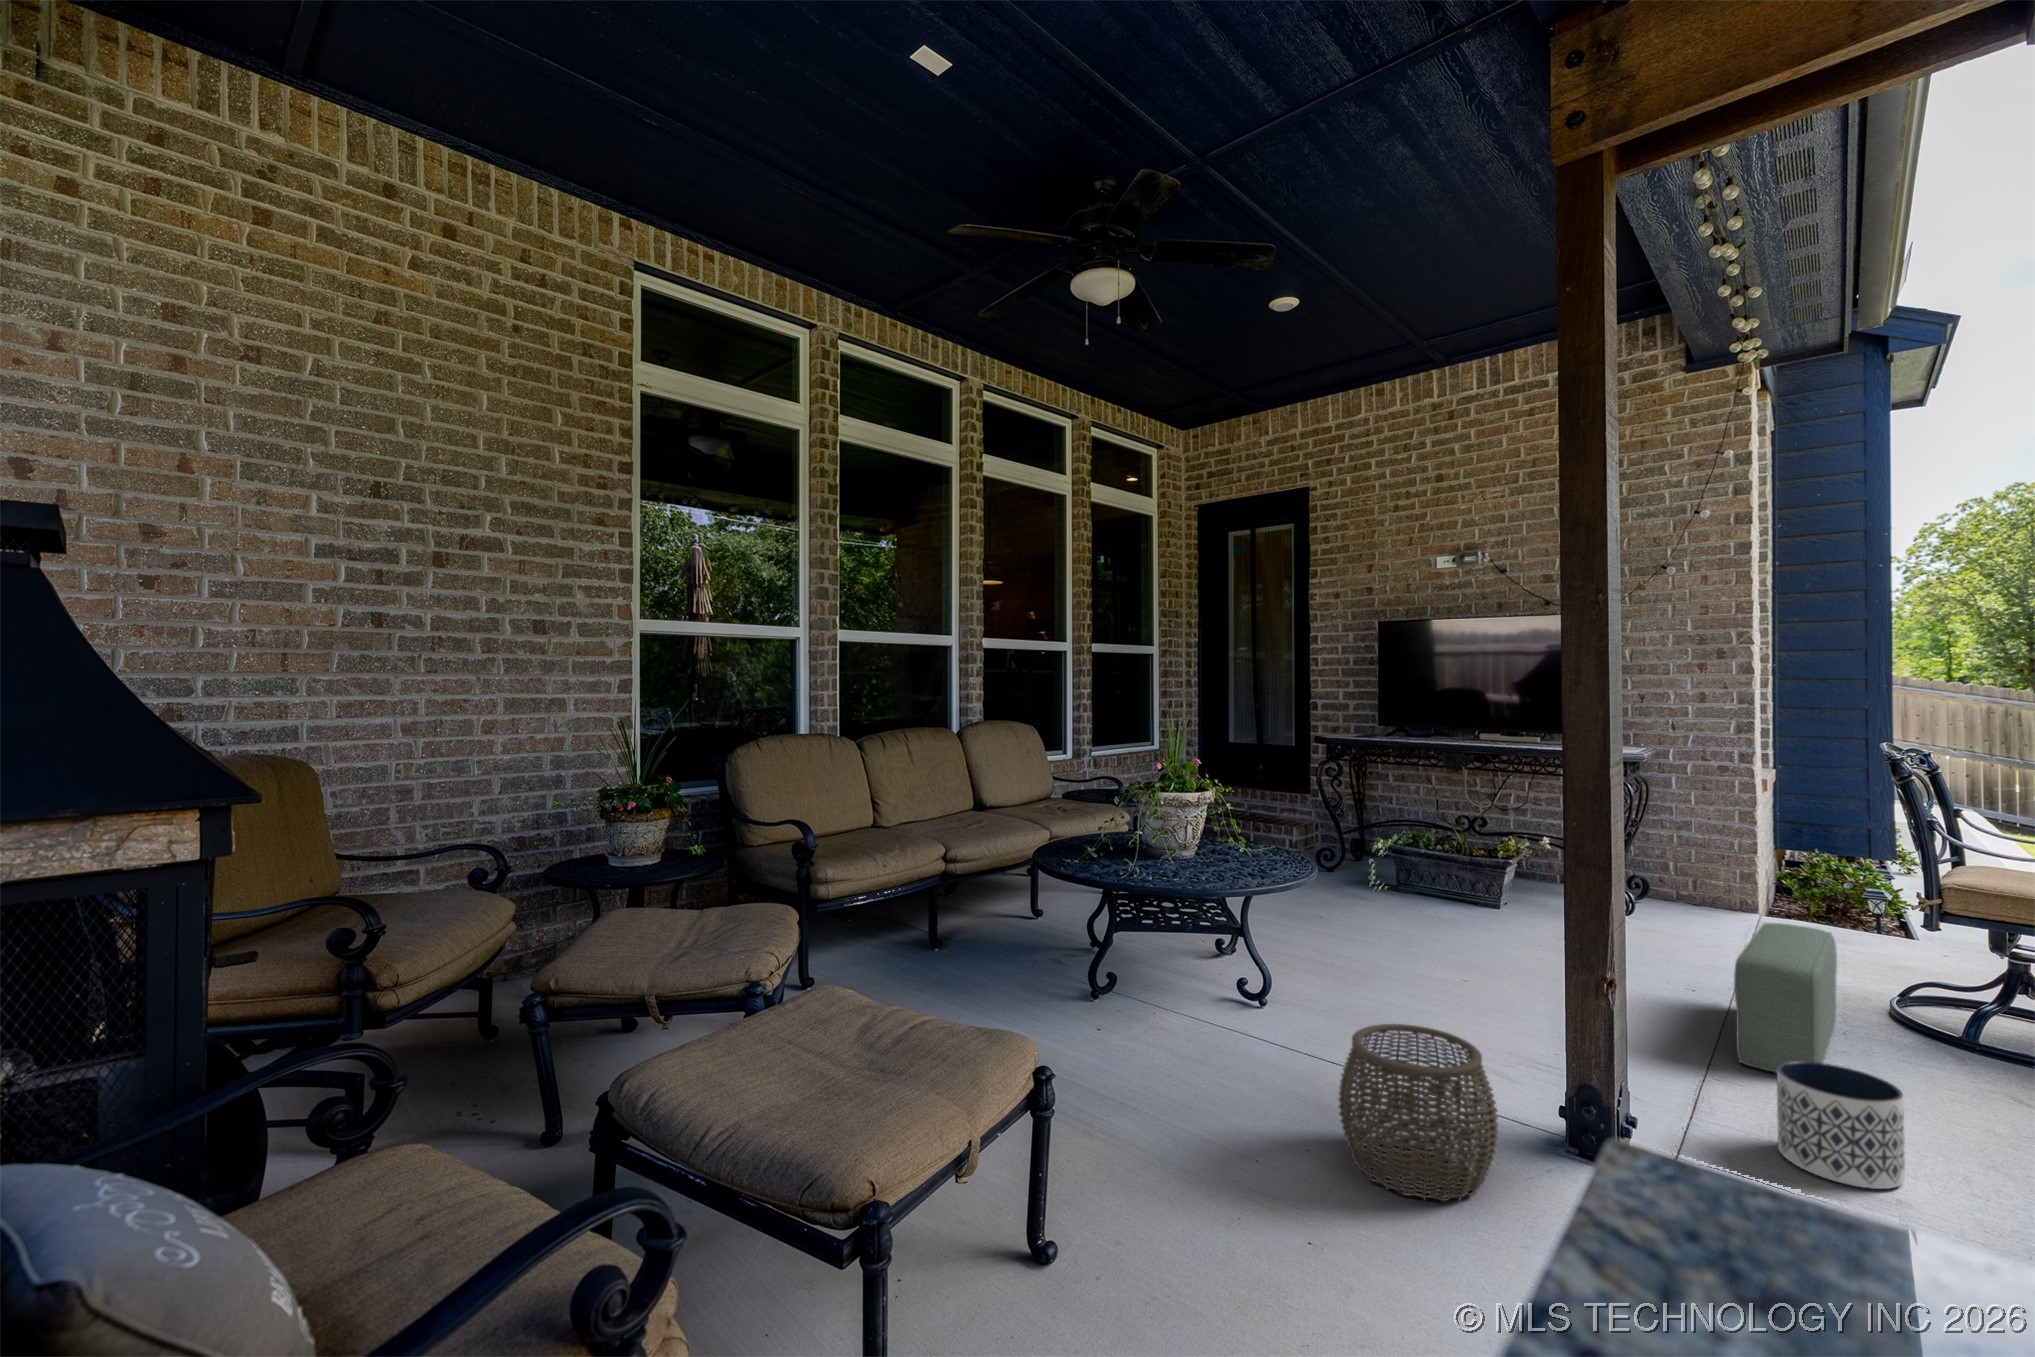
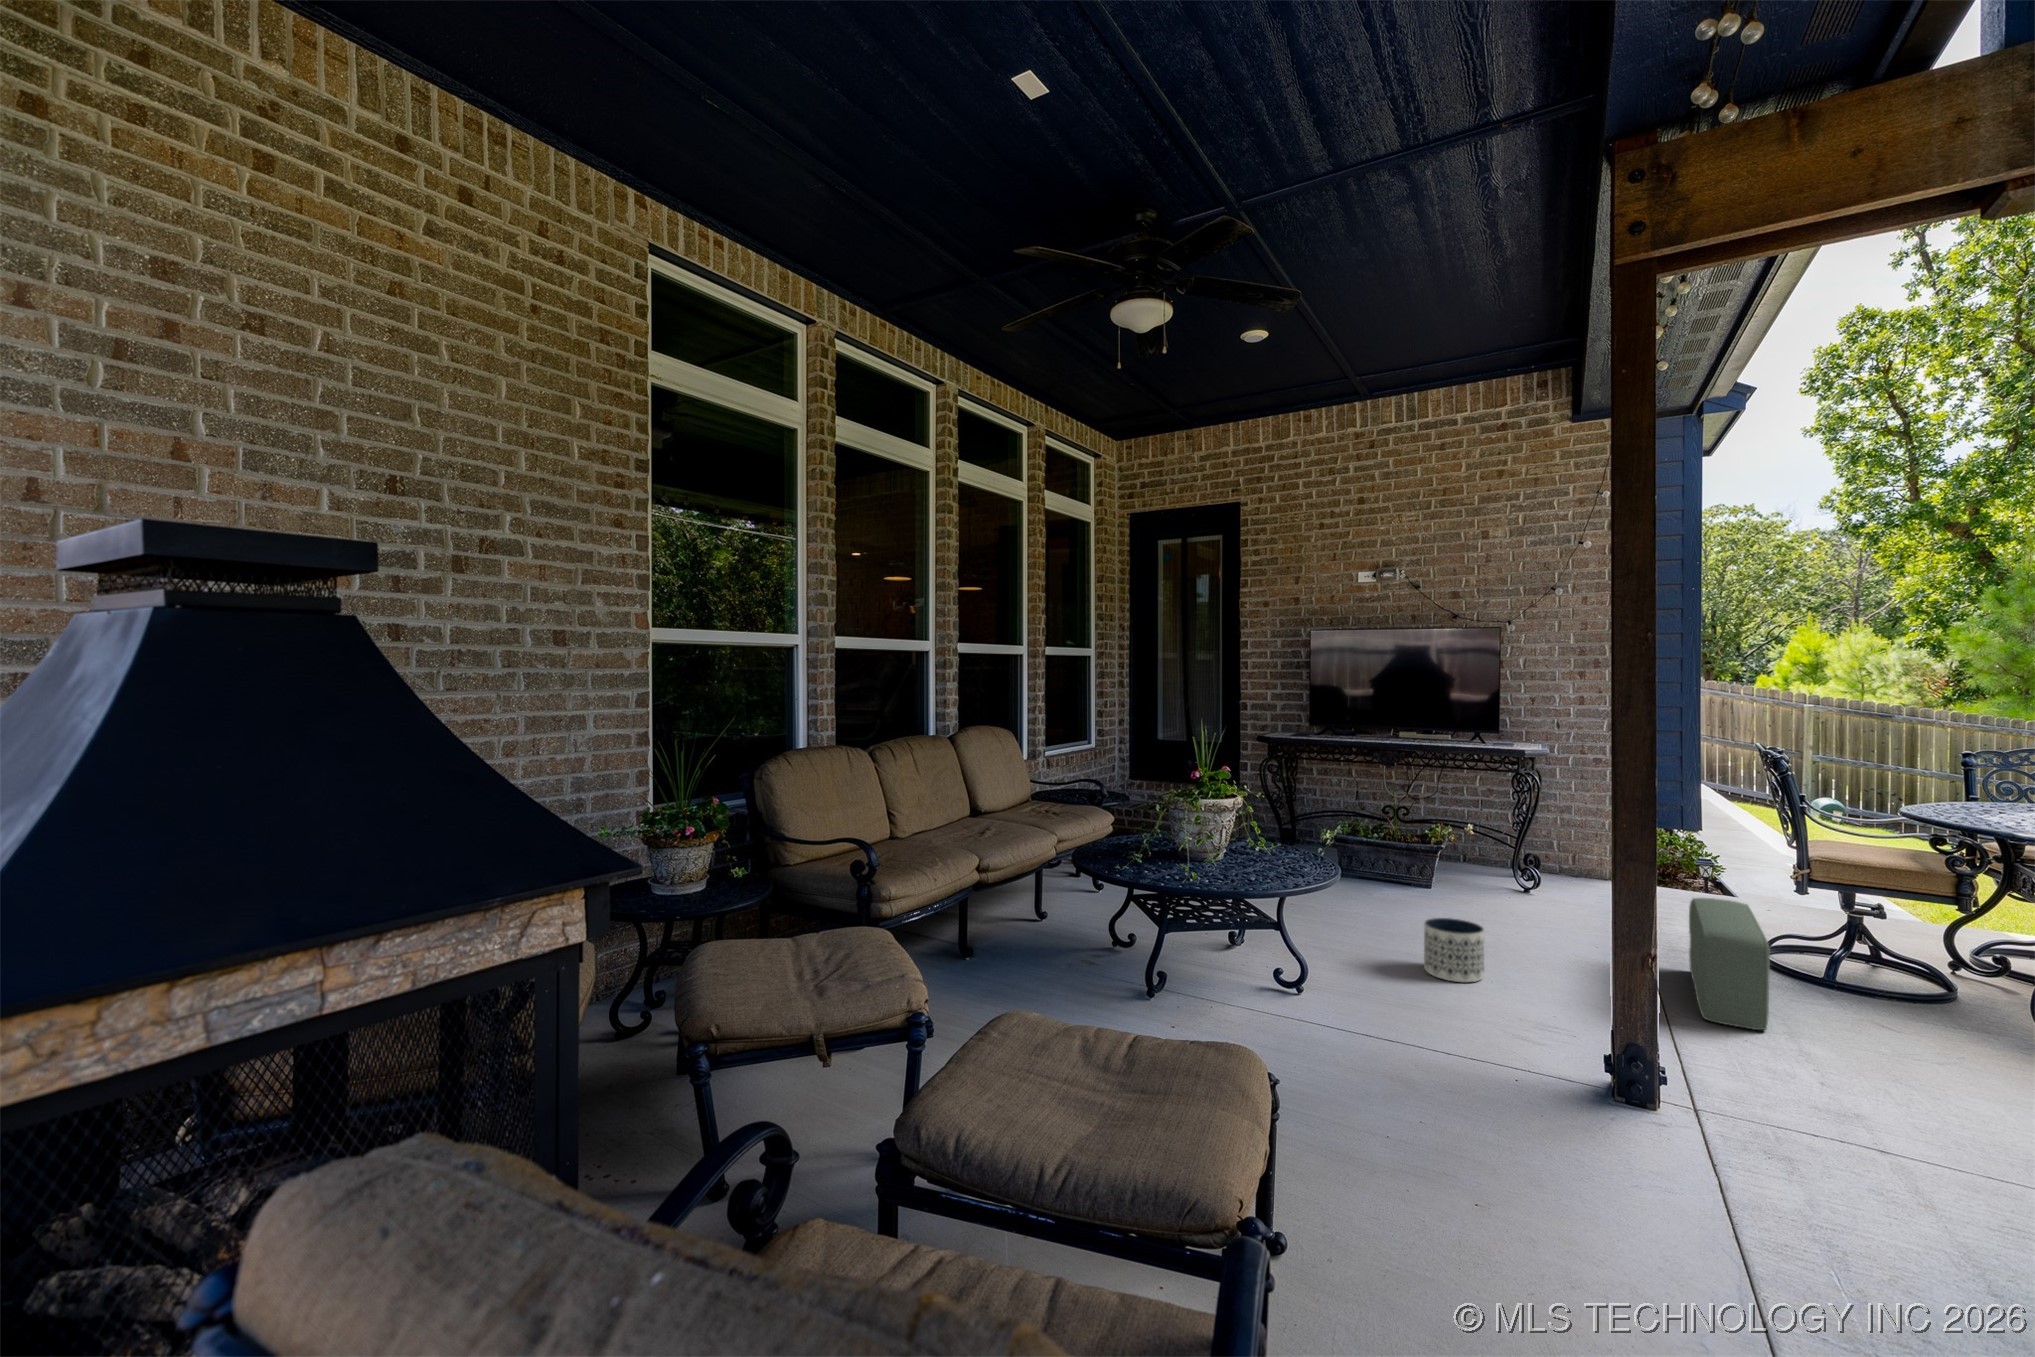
woven basket: present [1339,1024,1498,1202] -> none [1457,1014,1609,1173]
planter: present [1777,1061,1905,1189] -> present [1424,918,1484,982]

